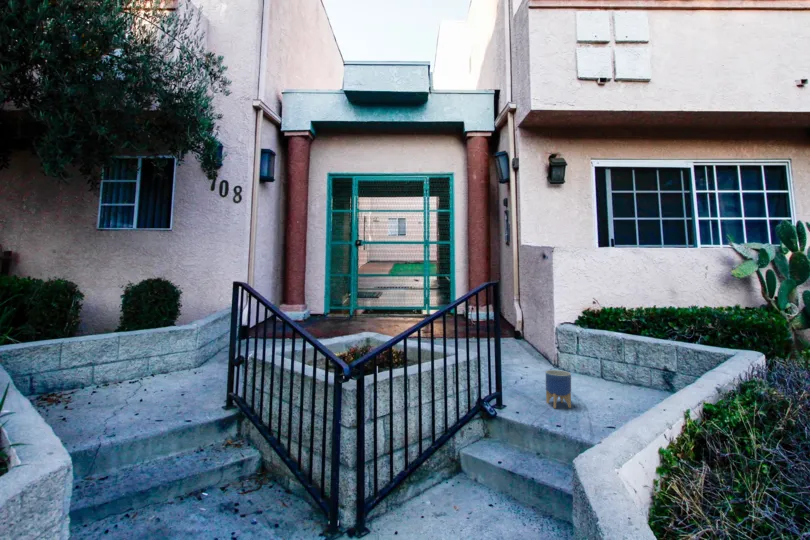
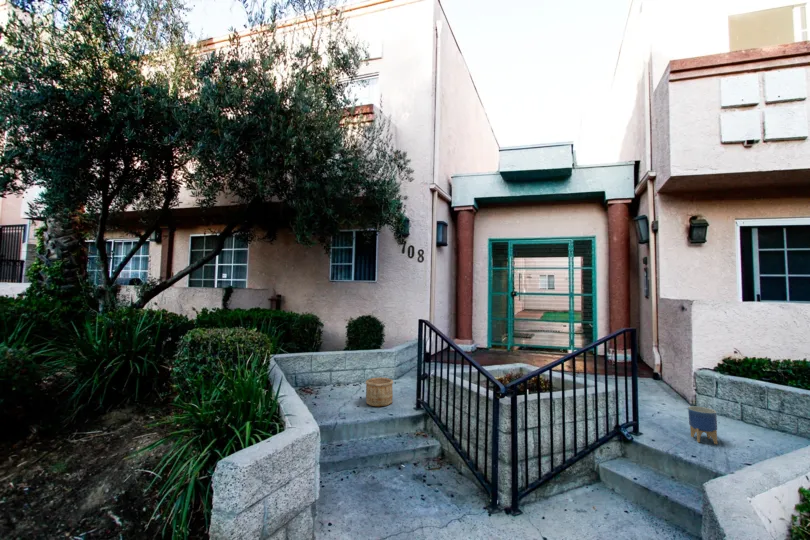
wooden bucket: none [144,368,194,411] -> present [366,377,393,406]

